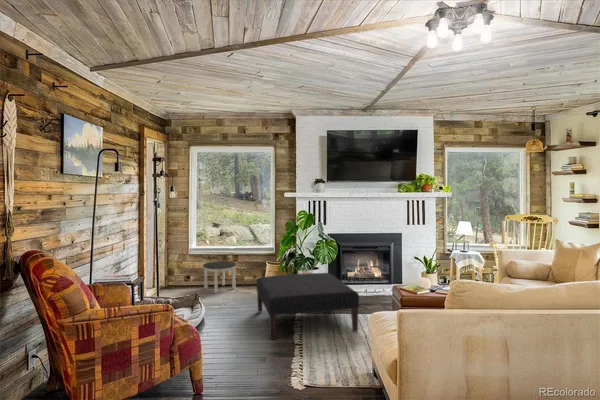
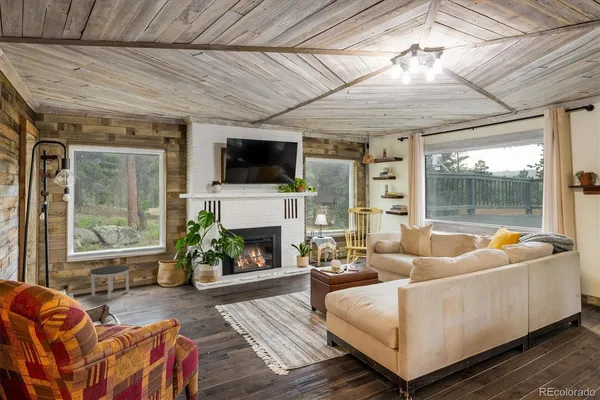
ottoman: present [257,273,359,339] -> none [174,264,281,331]

